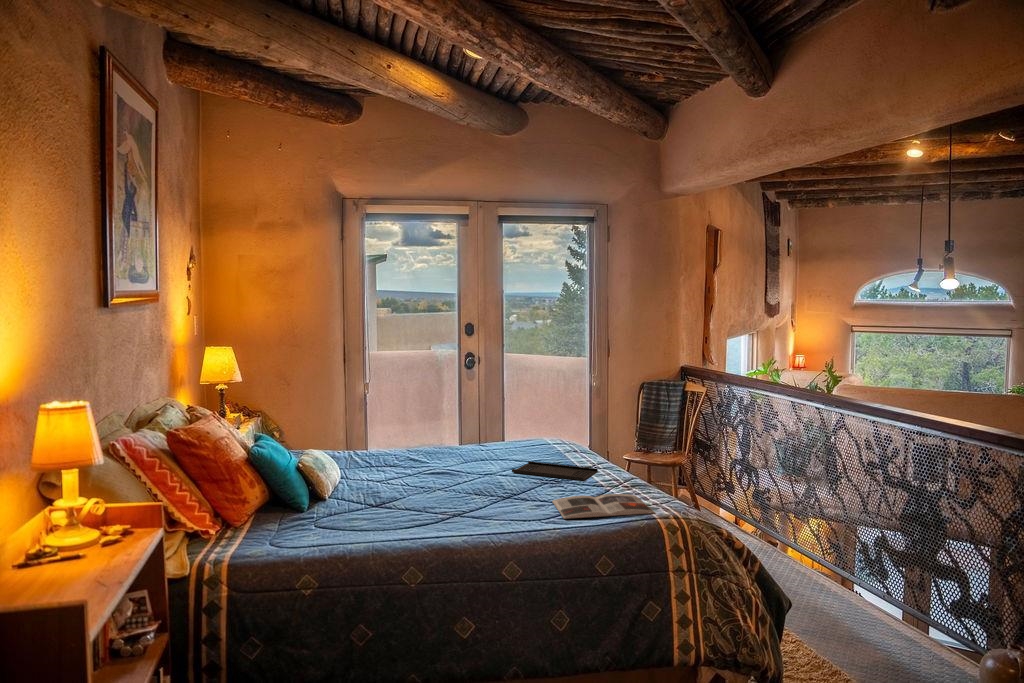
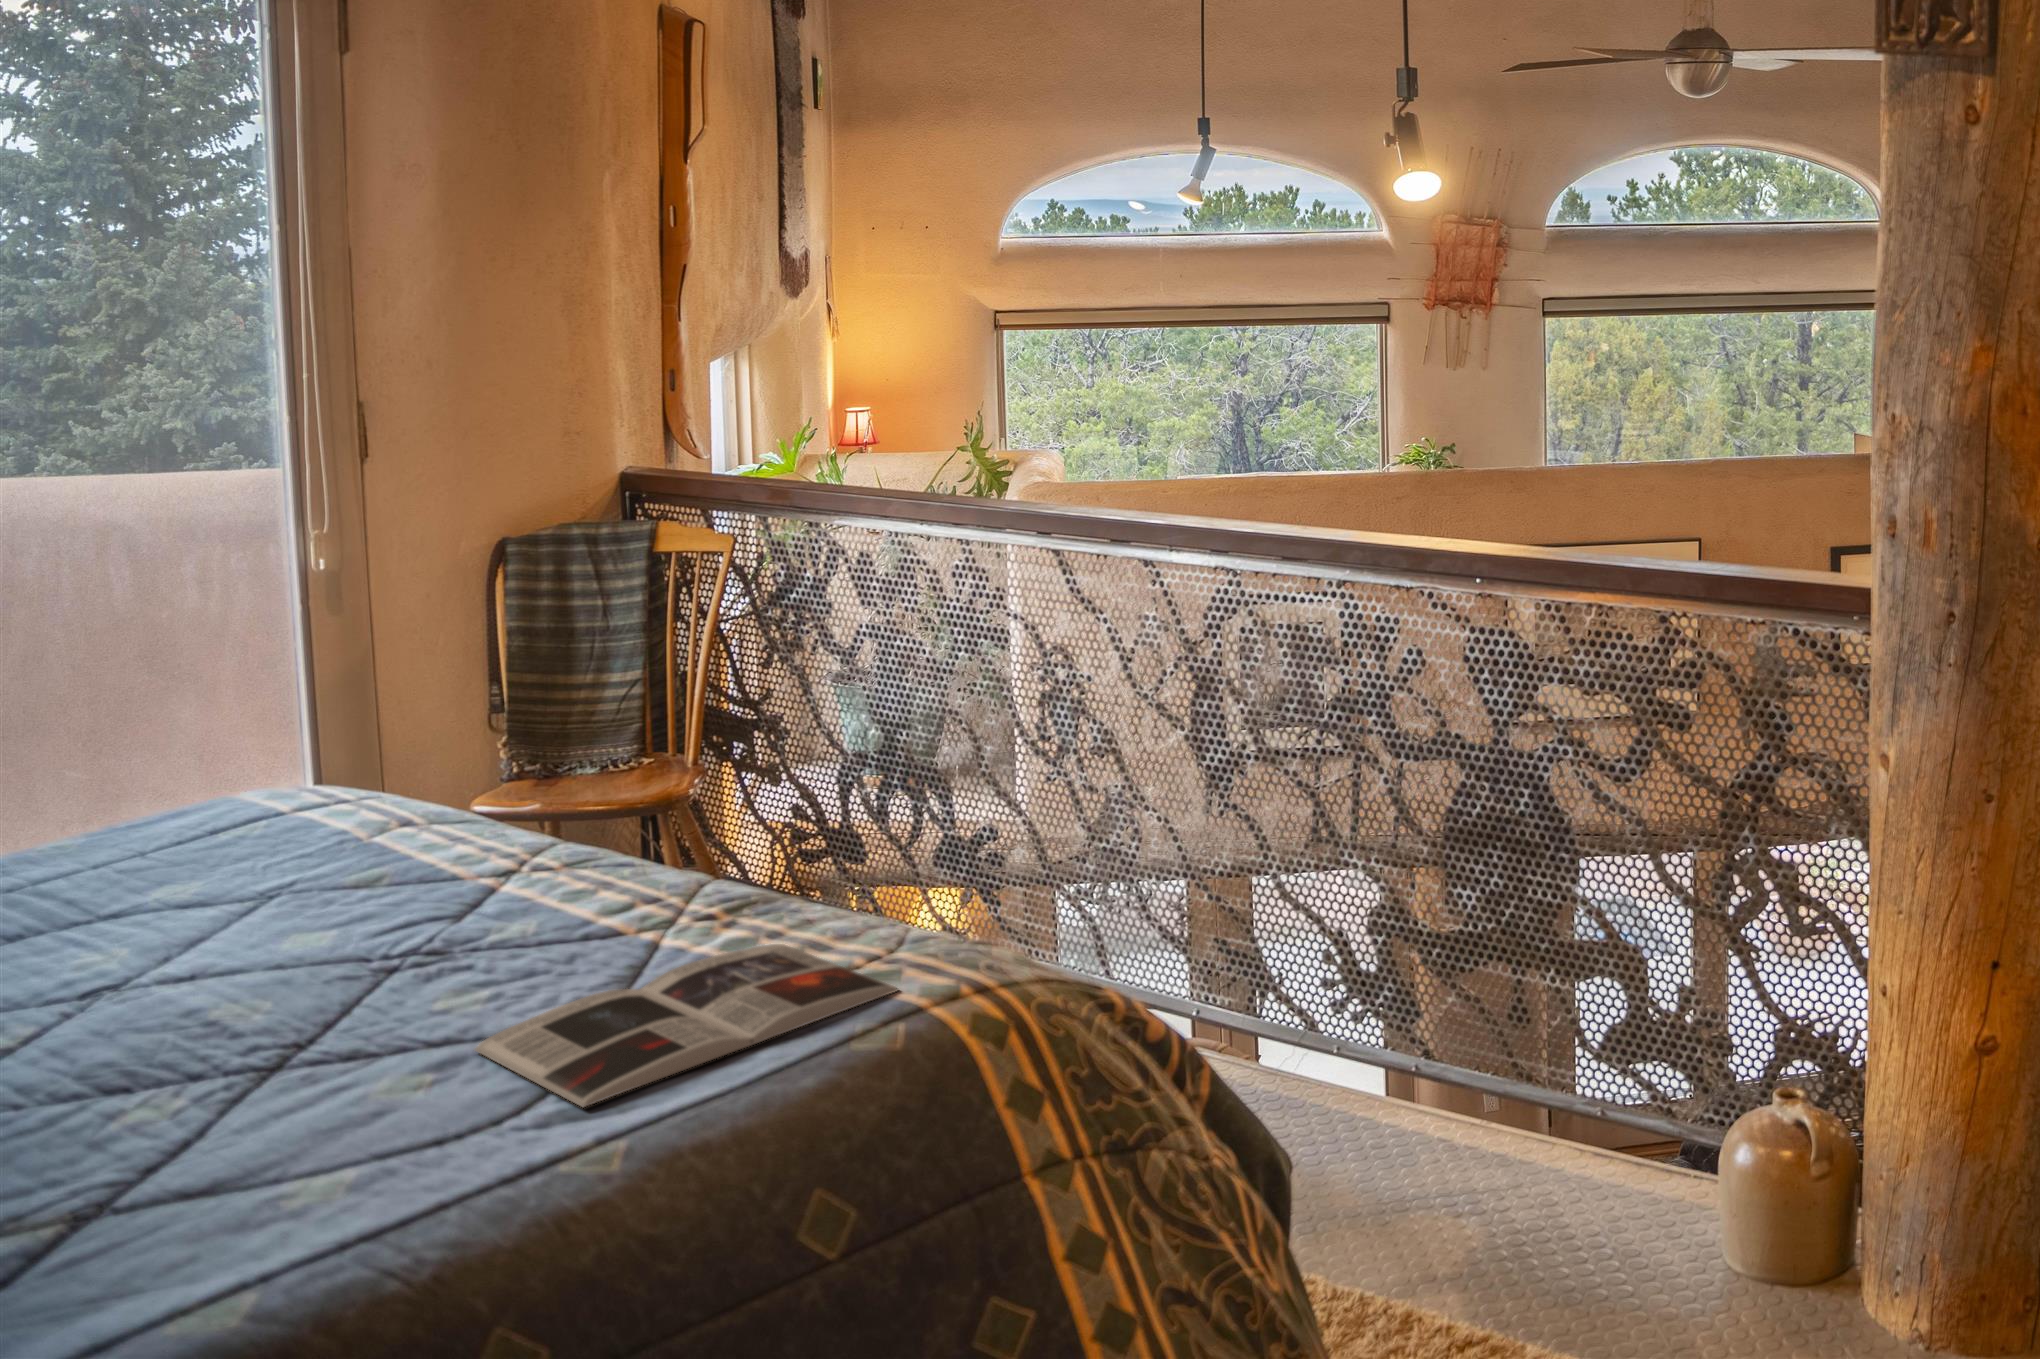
tray: present [512,461,598,480] -> none [187,875,563,968]

